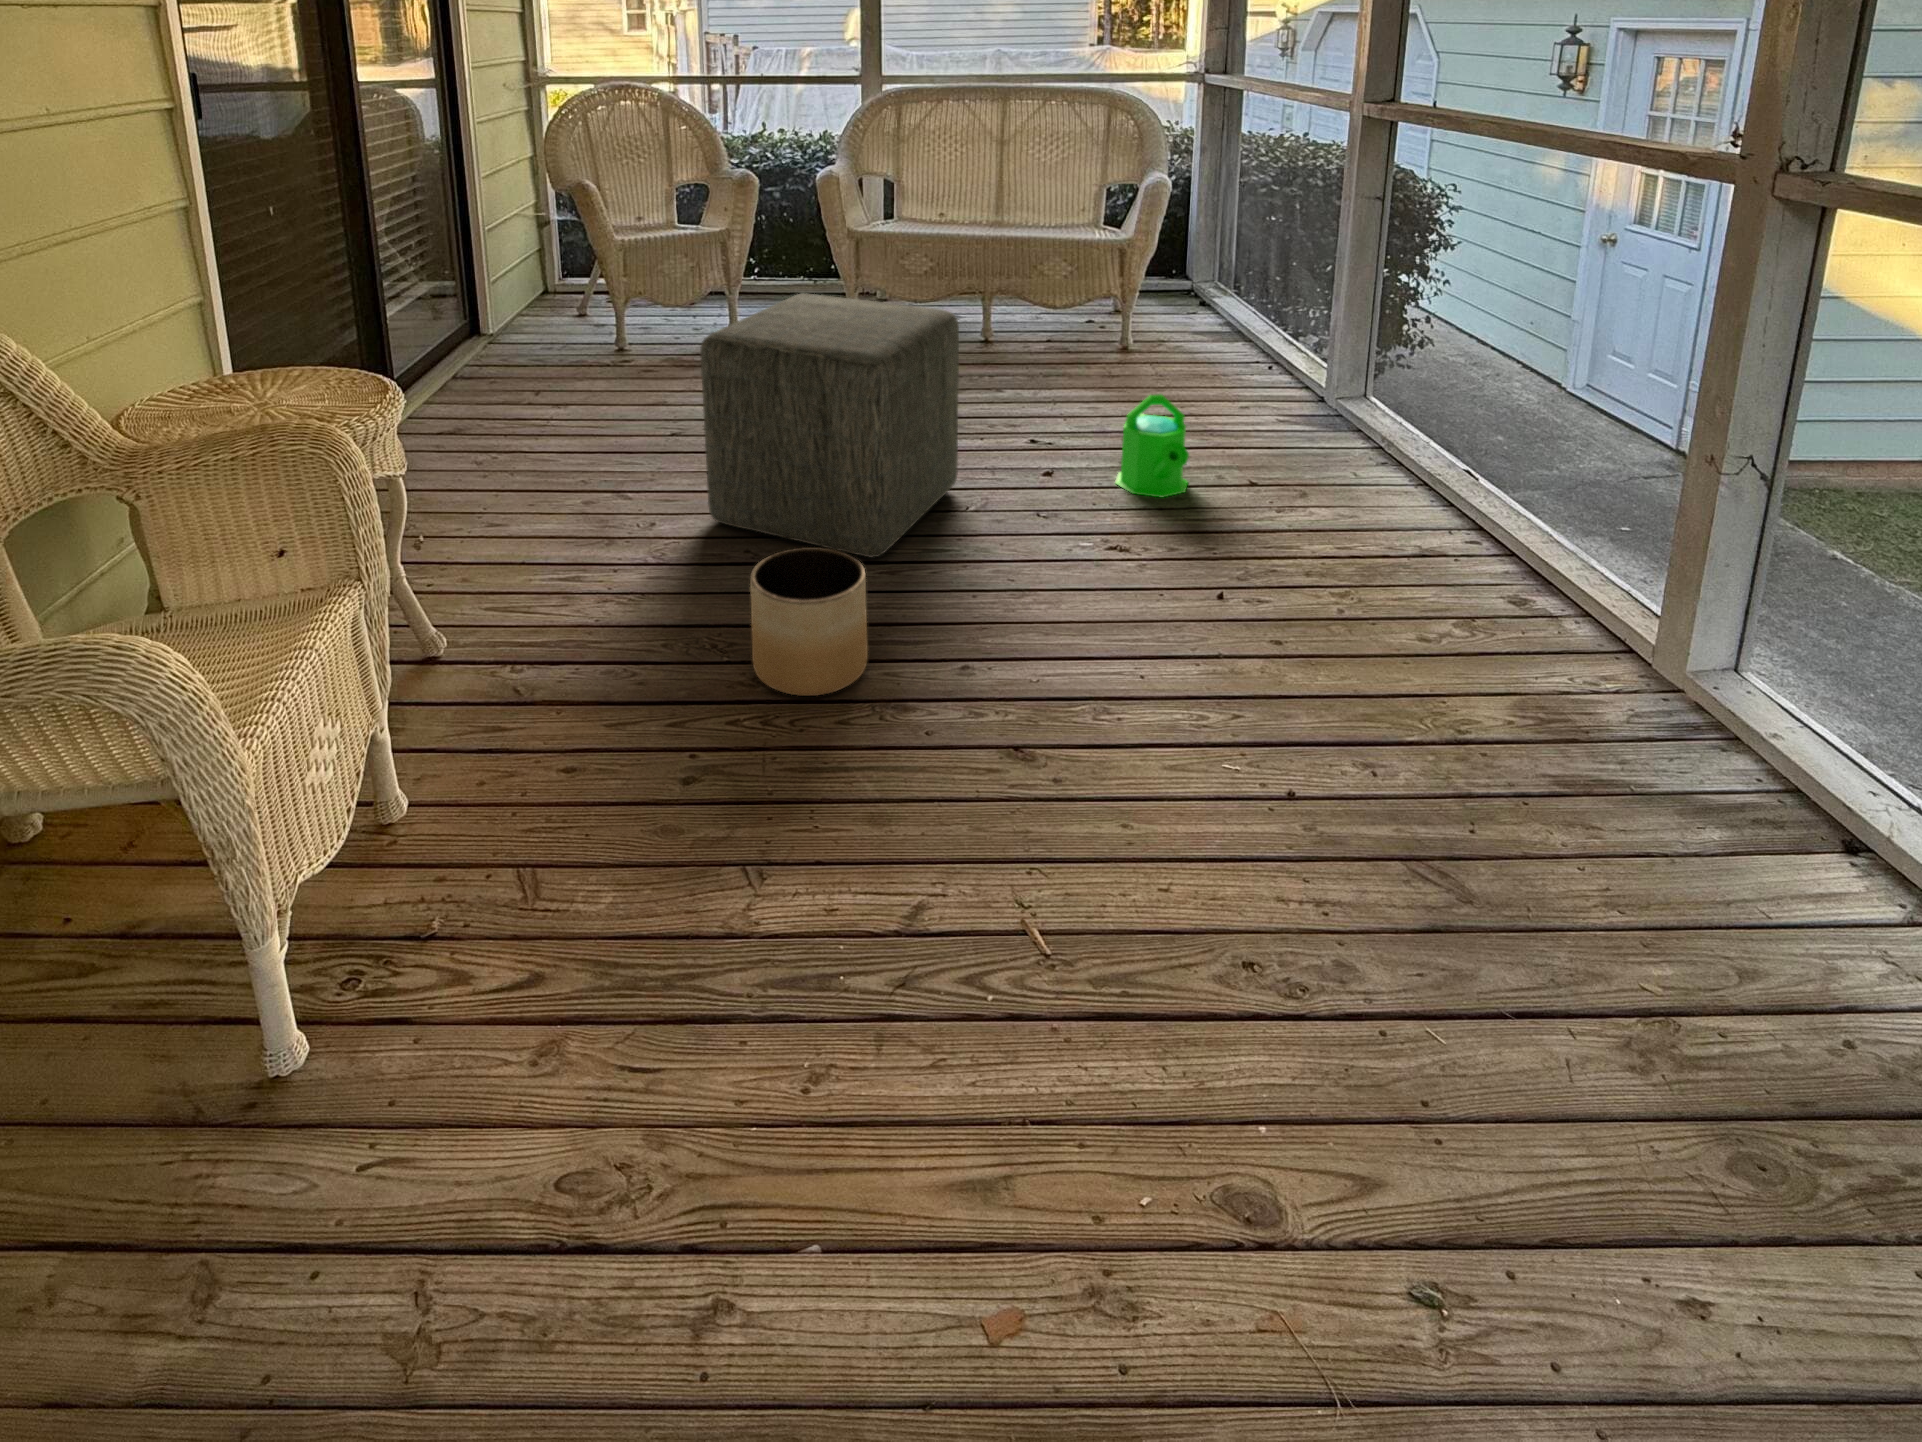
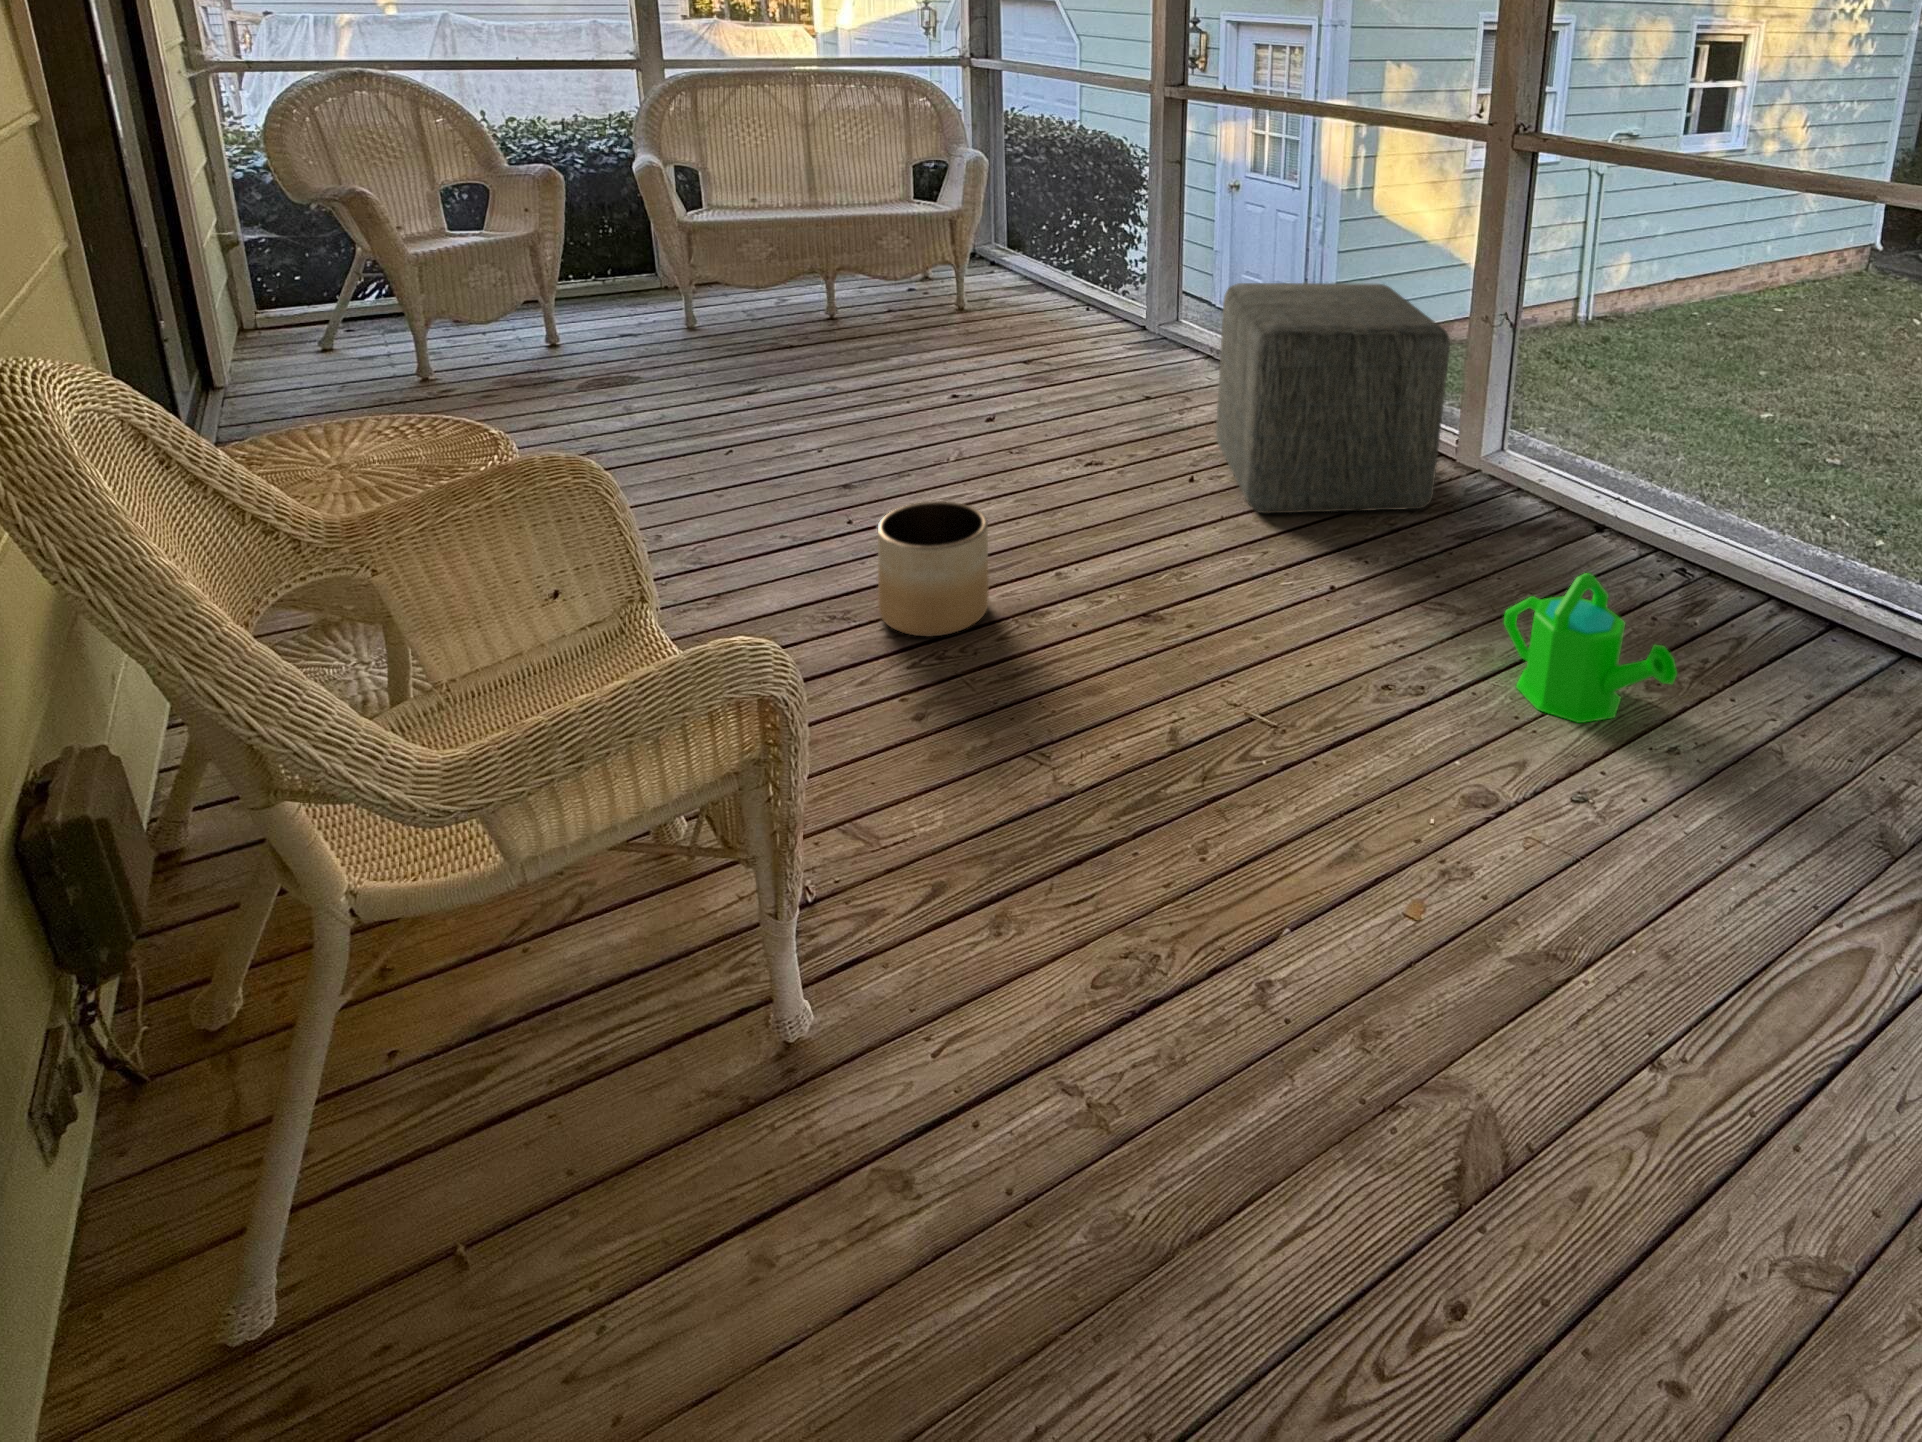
ottoman: present [700,293,959,557] -> present [1216,283,1450,513]
watering can: present [1115,394,1189,498] -> present [1504,573,1677,723]

